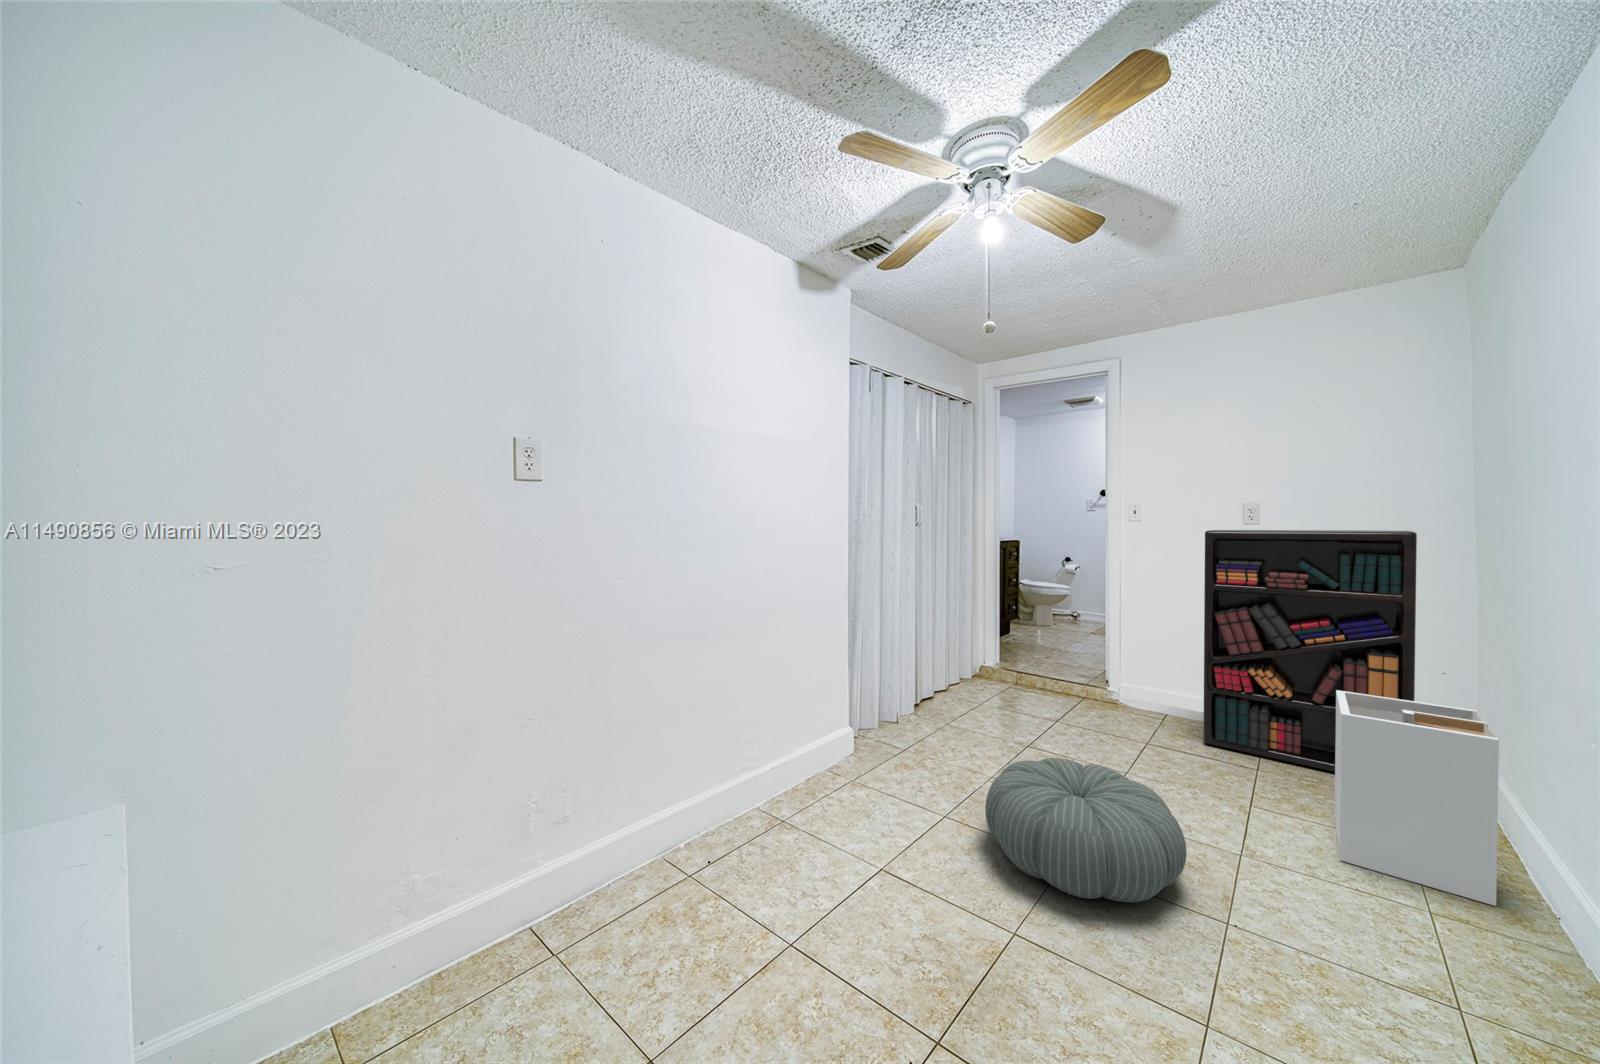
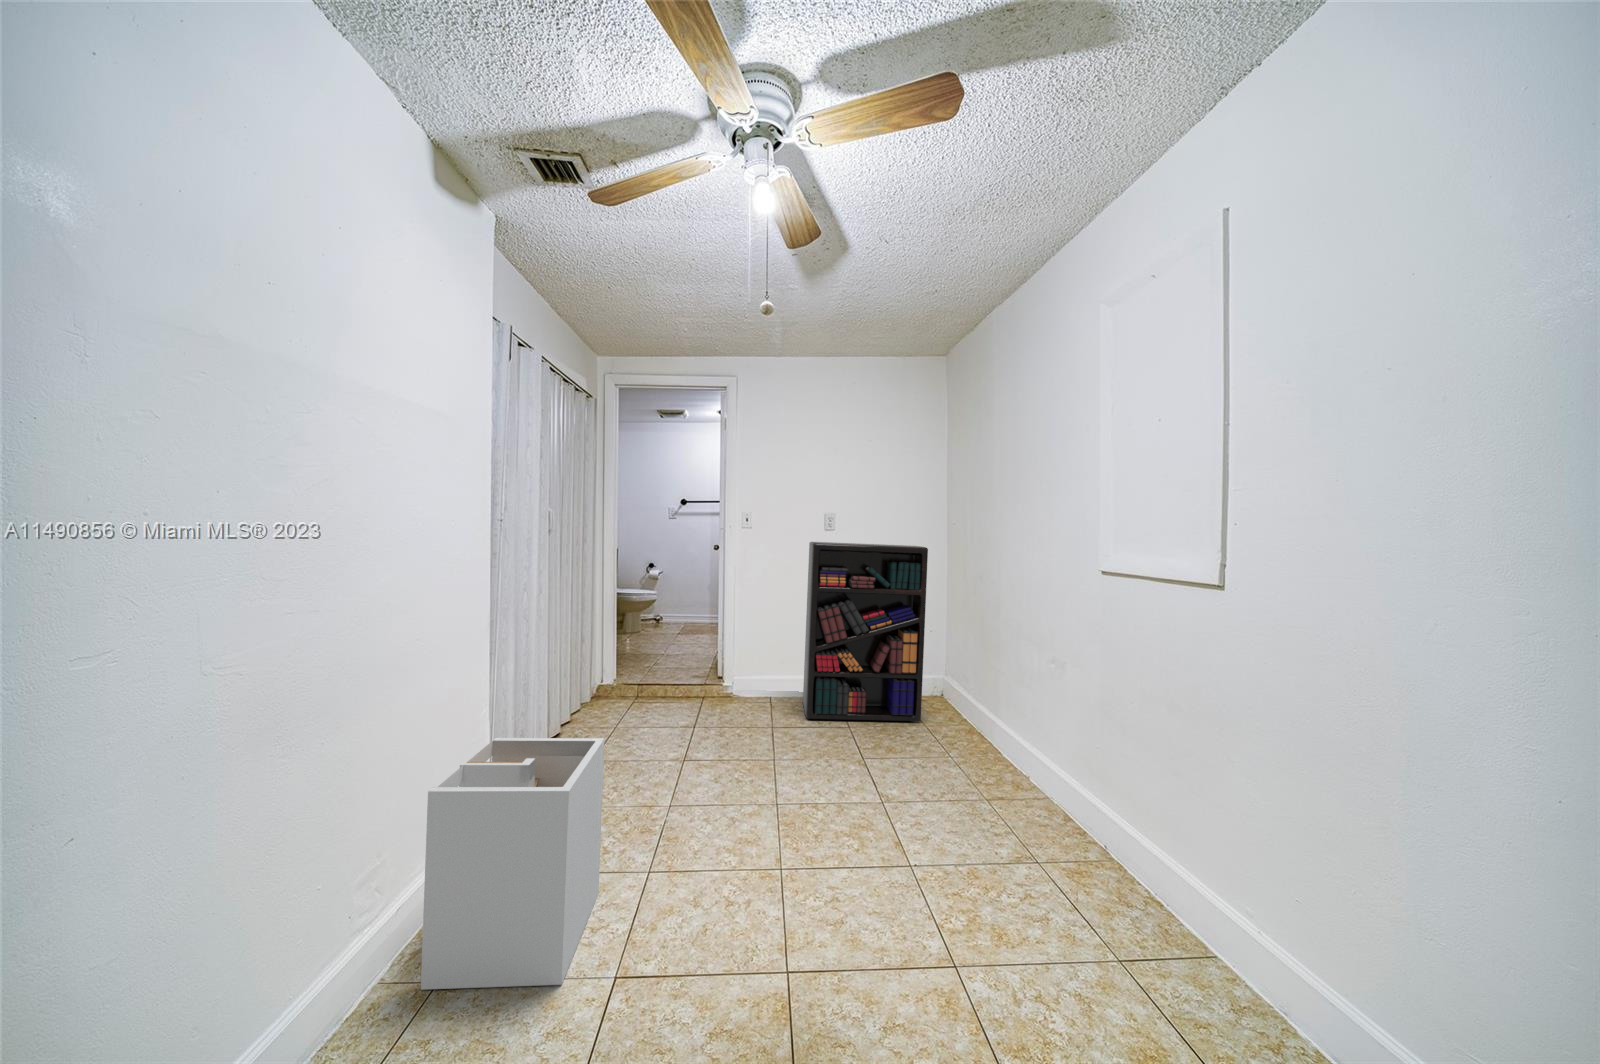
laundry hamper: present [1335,690,1499,906] -> present [421,738,605,990]
pouf: present [985,758,1186,902] -> none [706,765,872,901]

